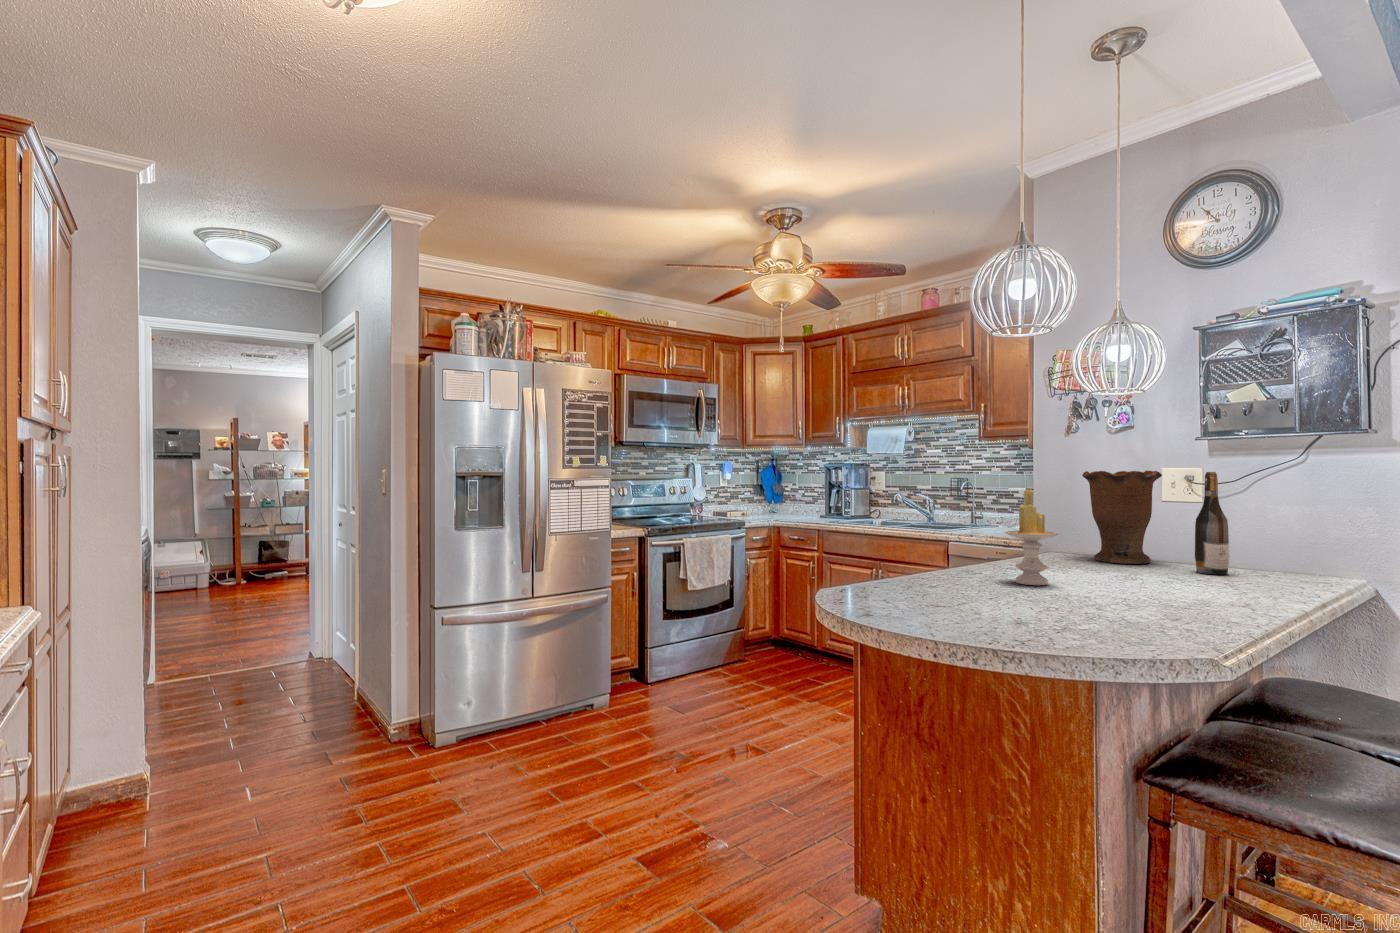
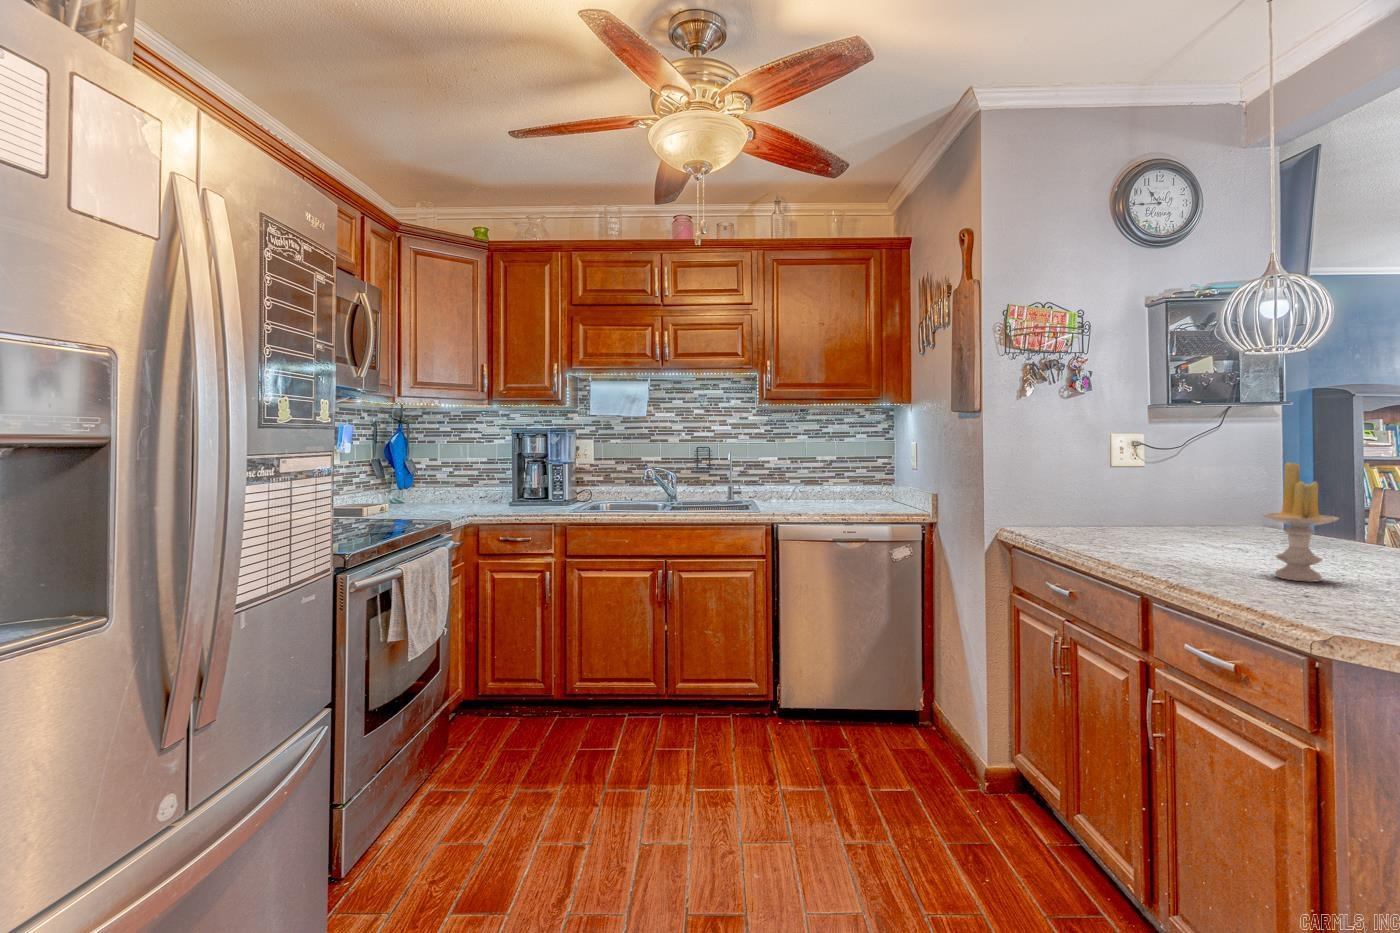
vase: present [1082,471,1162,564] -> none [1084,439,1171,540]
wine bottle: present [1195,472,1229,575] -> none [1208,441,1242,543]

